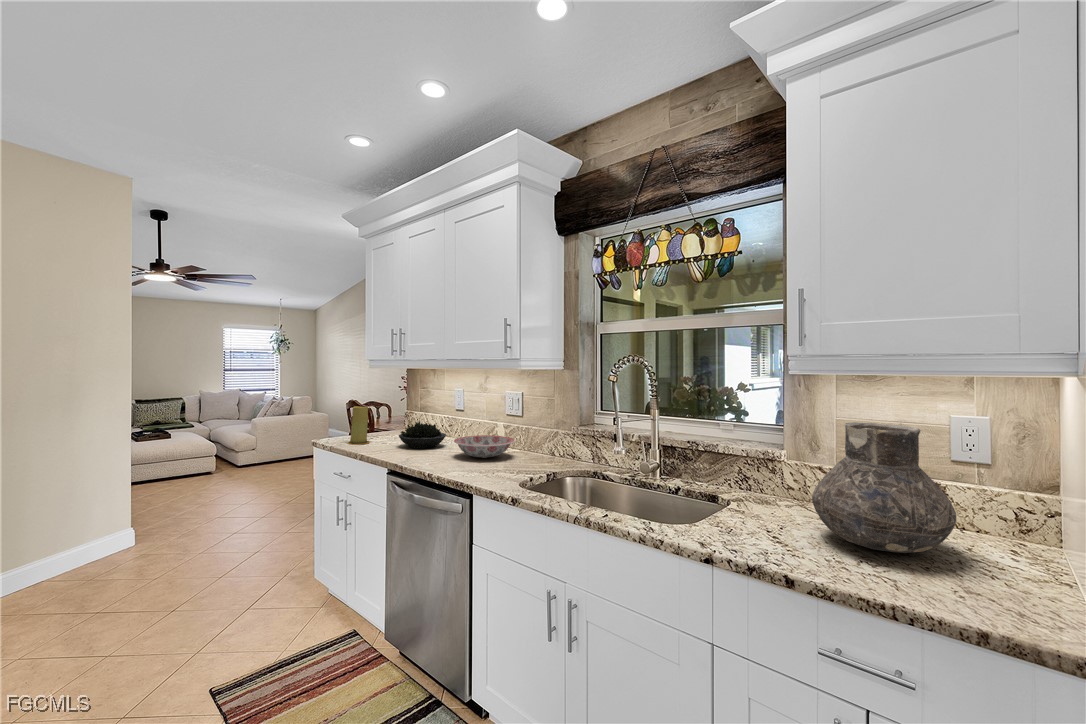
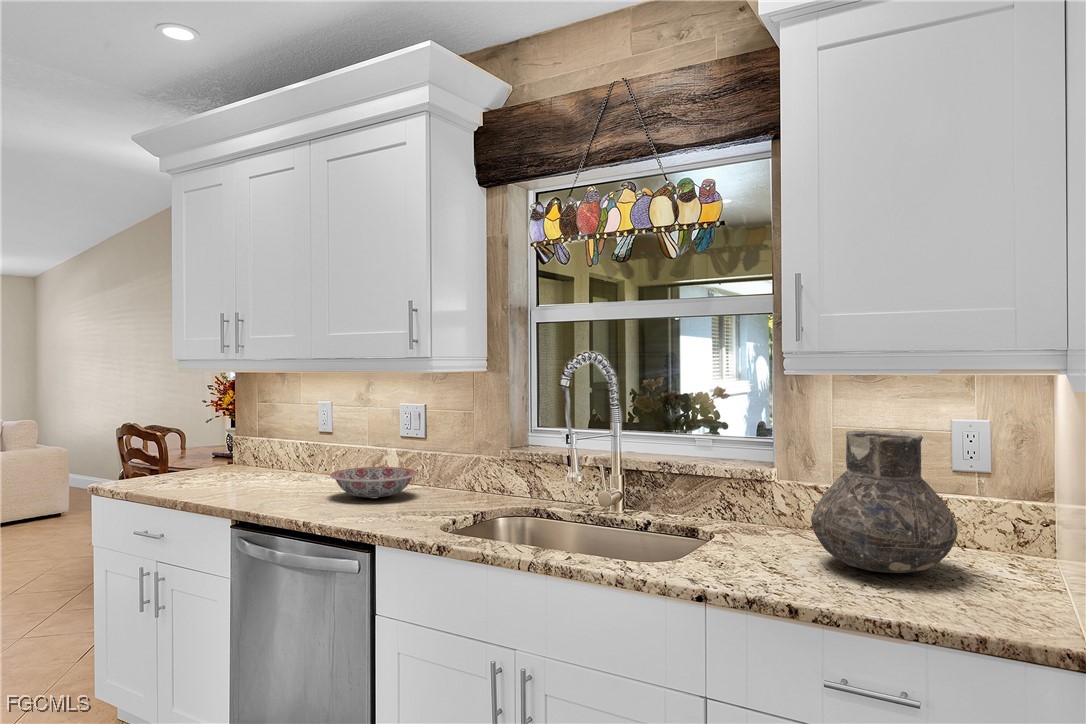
candle: present [348,406,370,445] -> none [153,430,188,488]
succulent plant: present [399,422,446,448] -> none [237,450,310,490]

